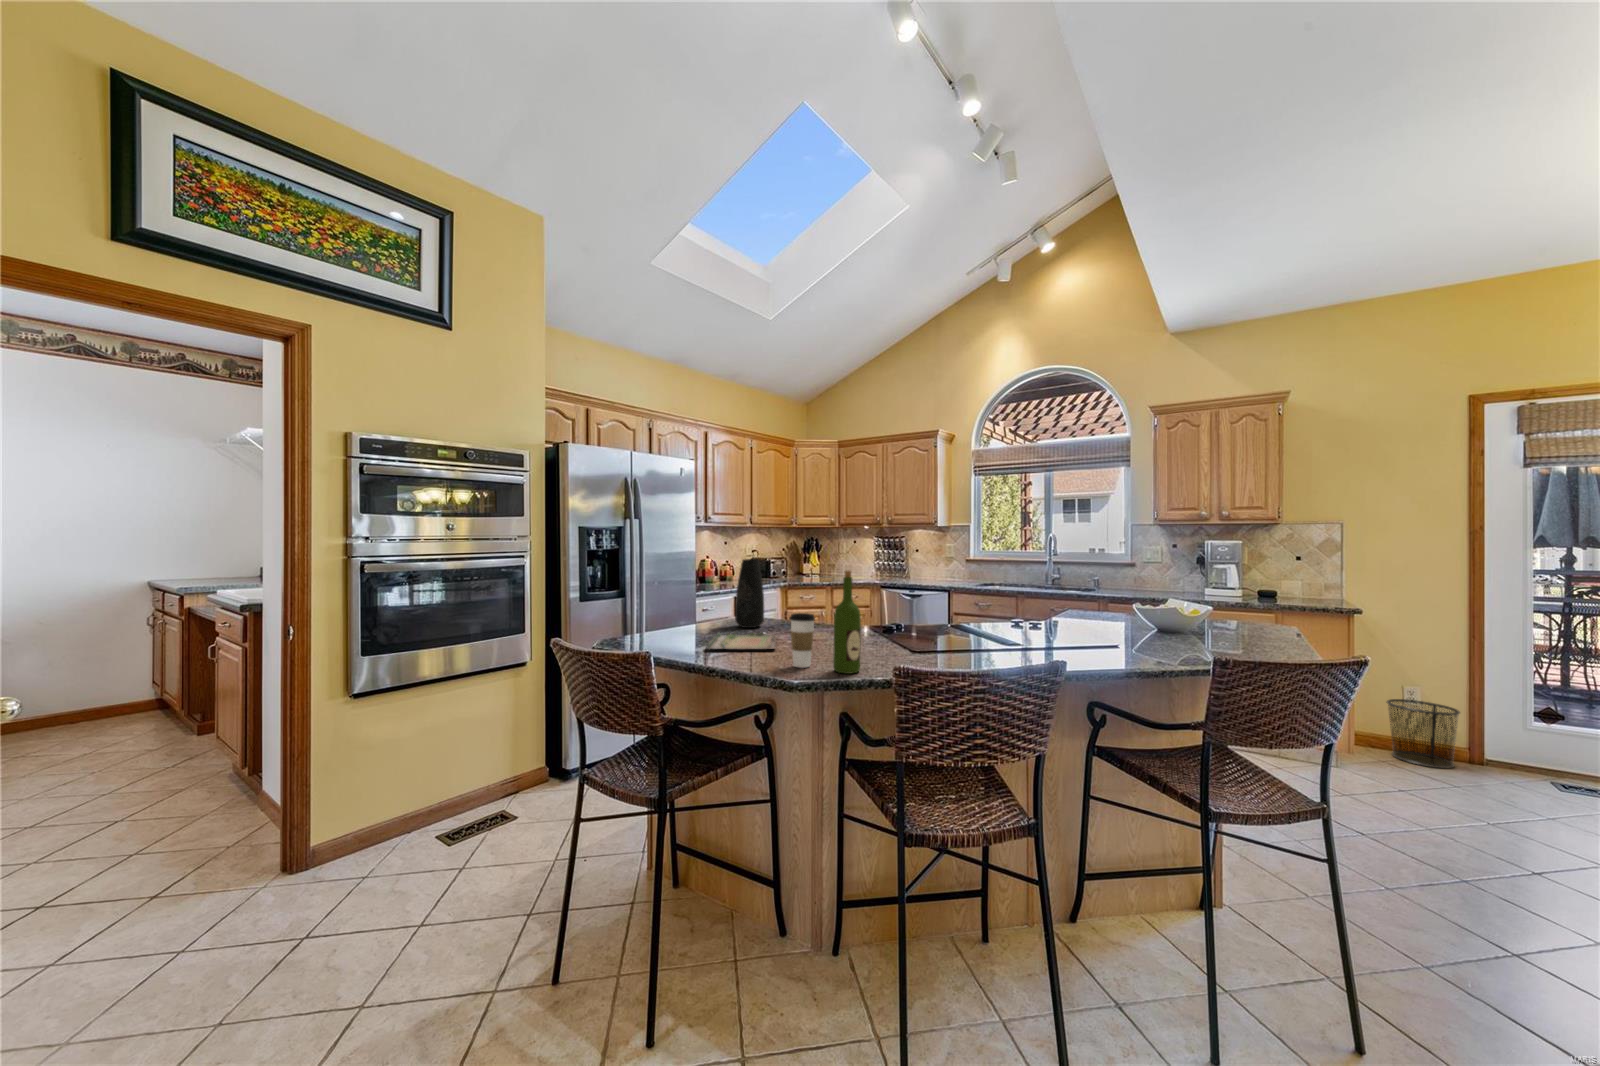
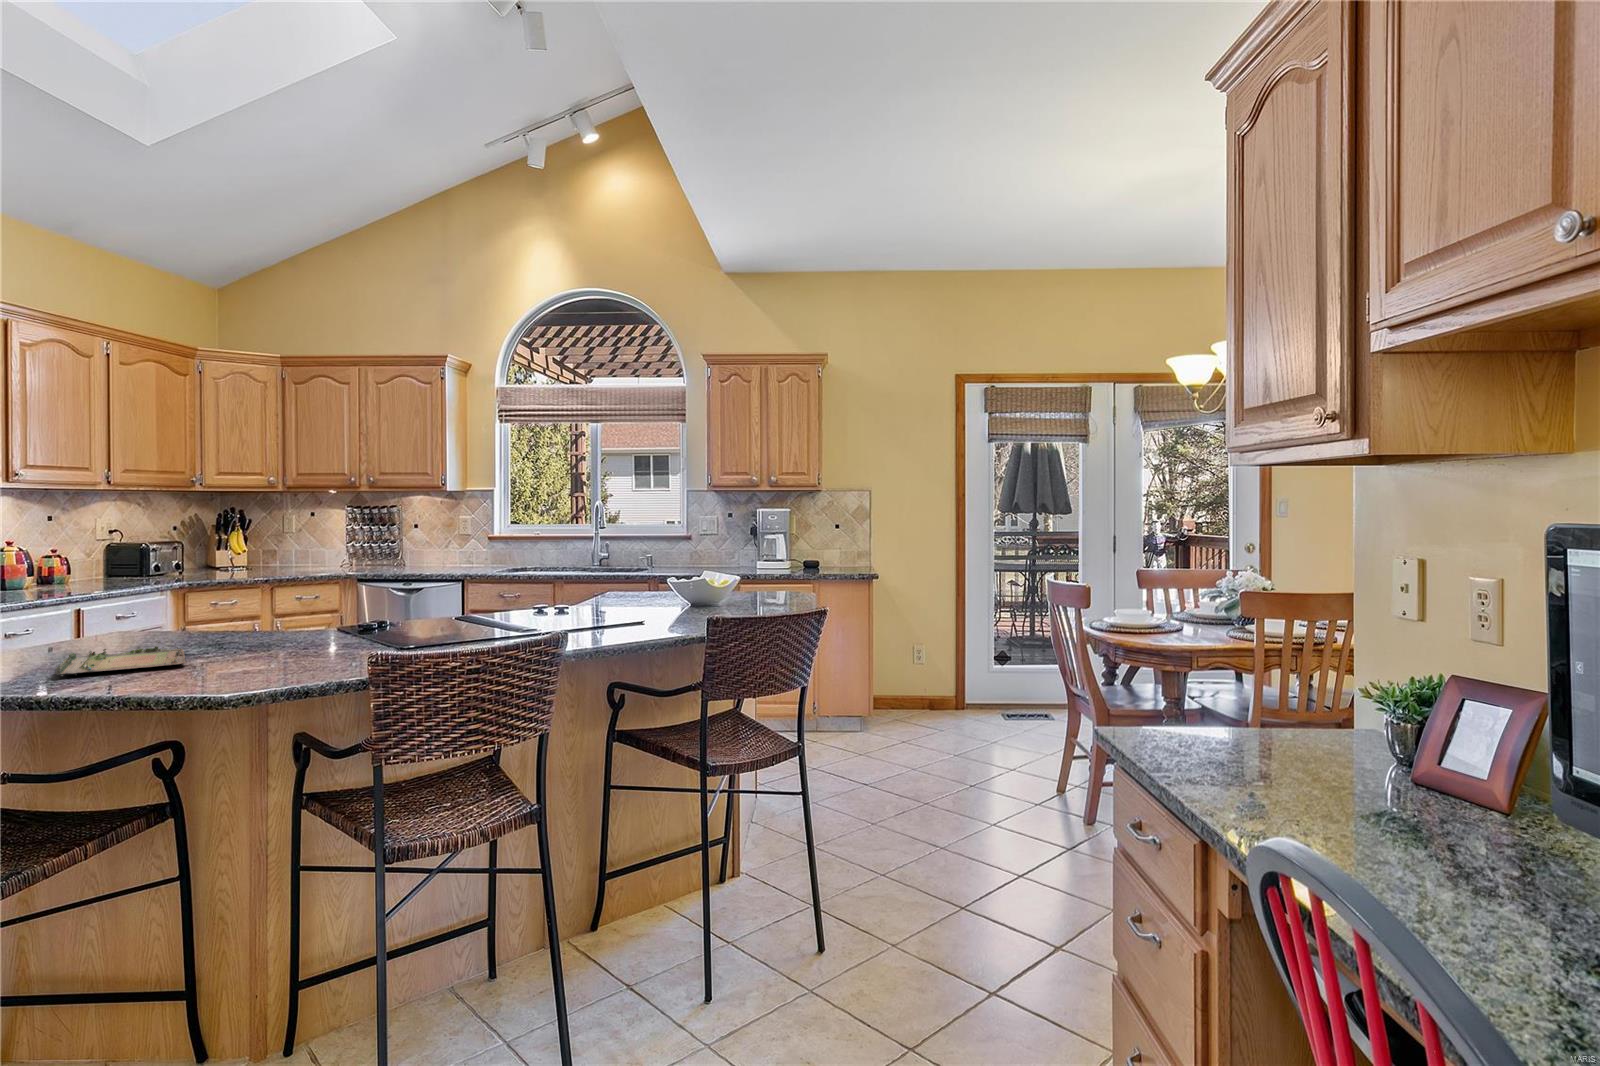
vase: present [735,559,764,628] -> none [100,539,156,645]
wine bottle: present [833,570,861,674] -> none [284,546,323,679]
coffee cup: present [789,613,815,668] -> none [212,607,254,680]
waste bin: present [1386,699,1460,768] -> none [901,660,950,719]

